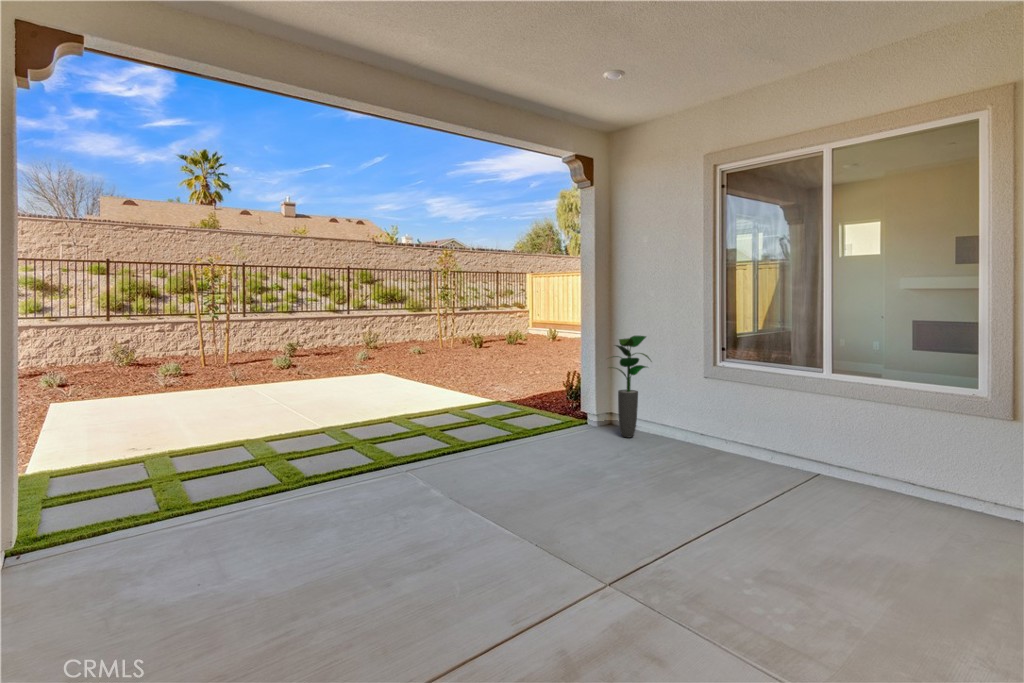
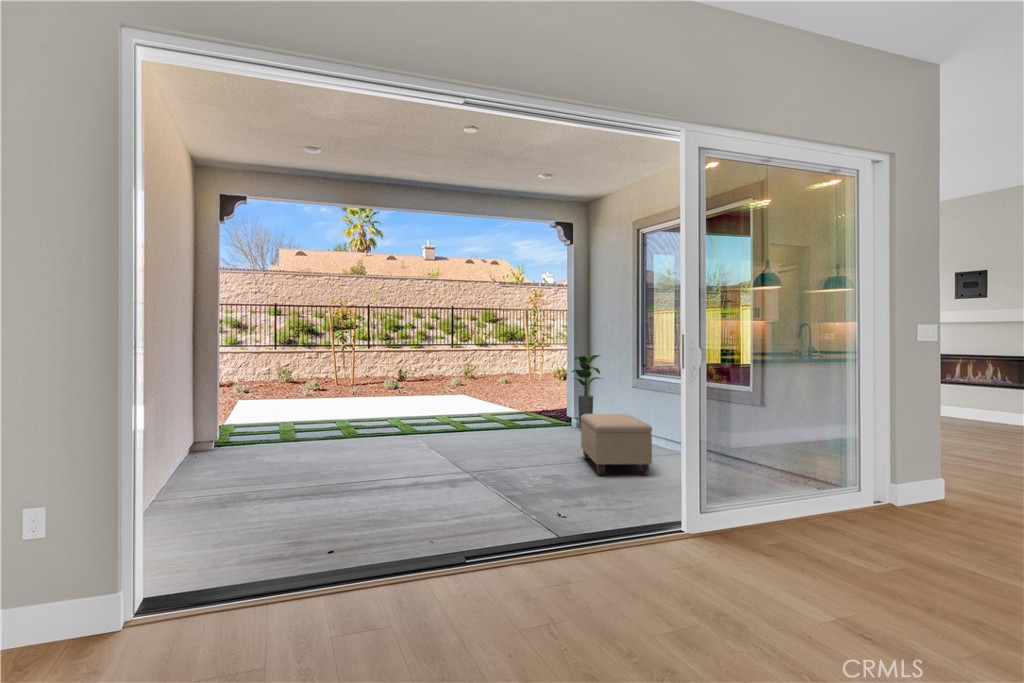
ottoman: none [755,443,976,589] -> present [581,414,652,475]

